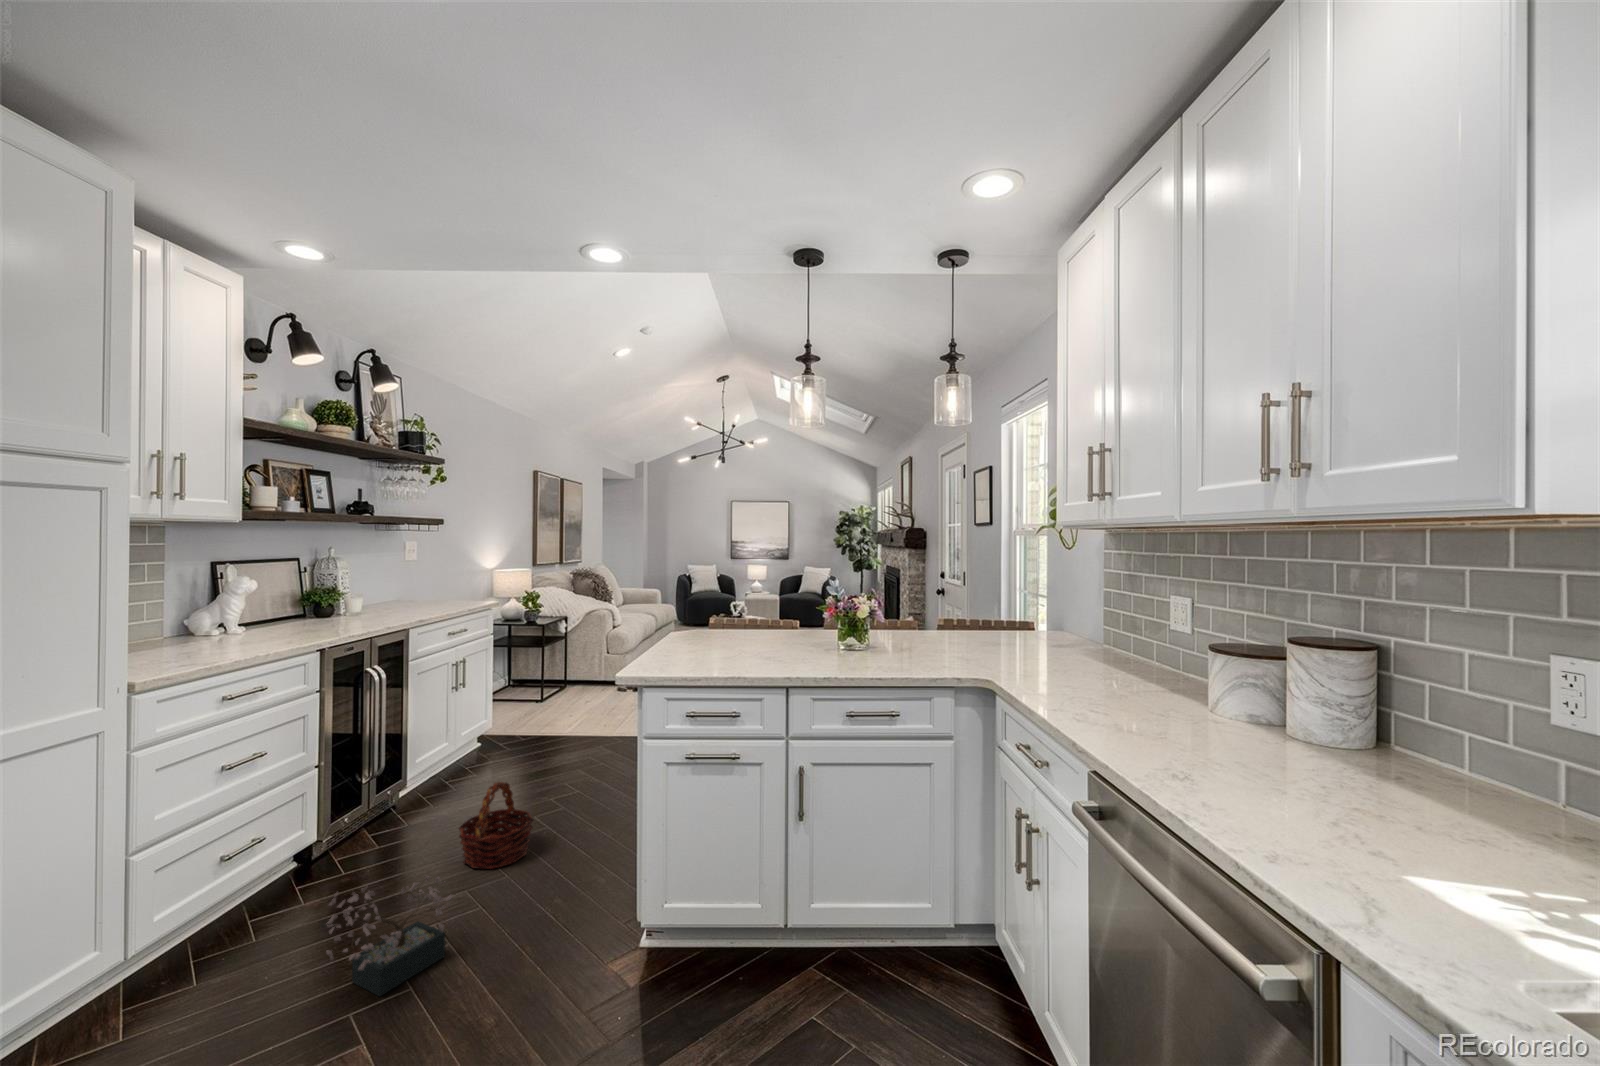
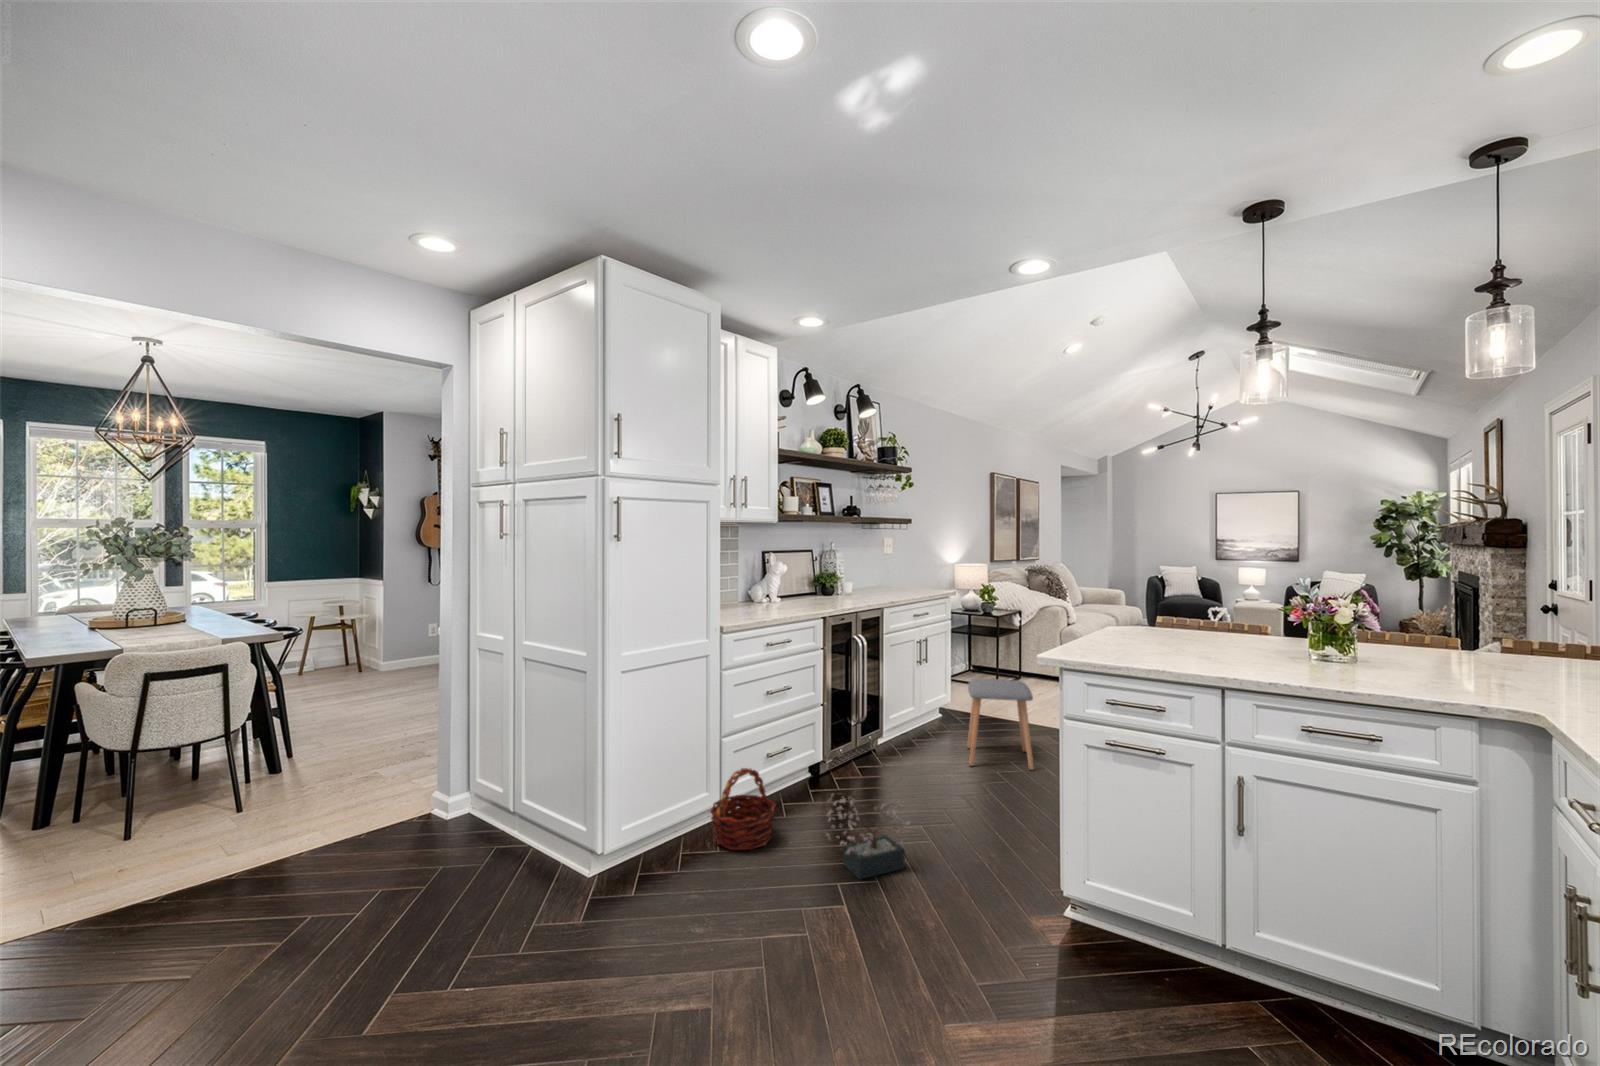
stool: none [514,693,589,798] -> present [967,679,1034,771]
basket: present [459,782,534,869] -> present [710,768,775,850]

